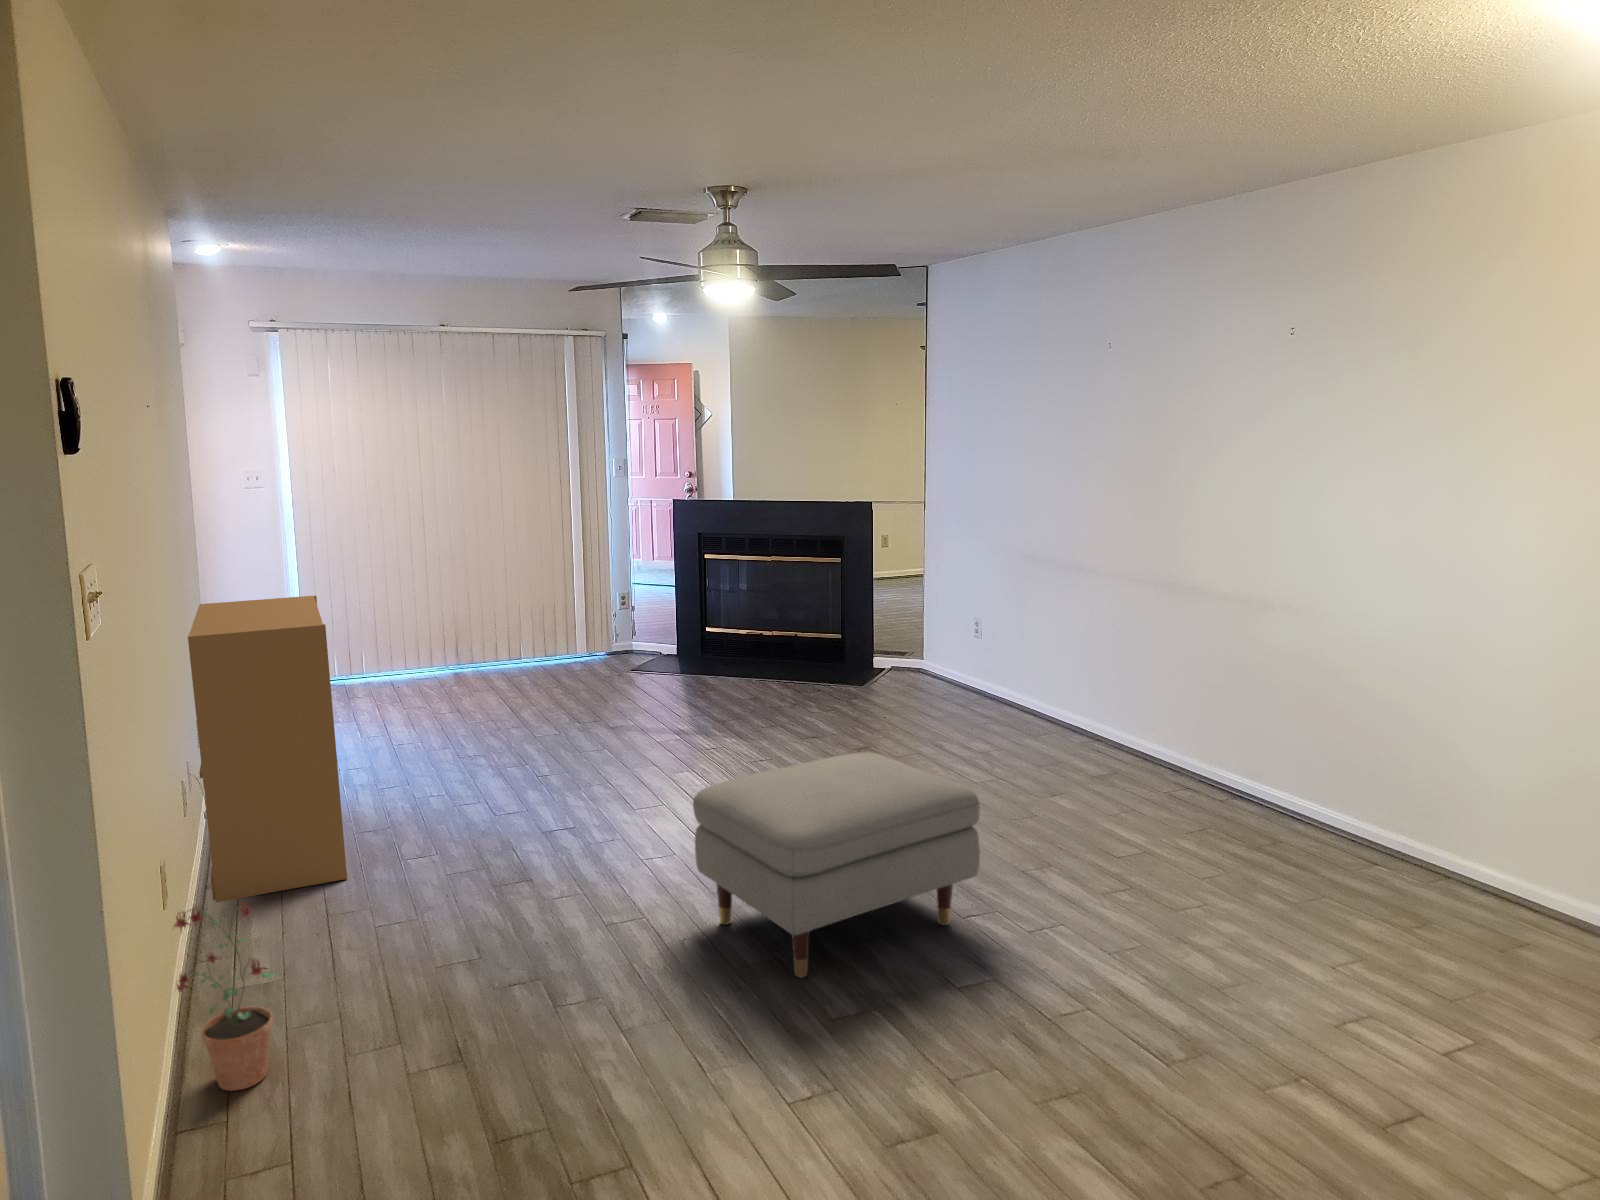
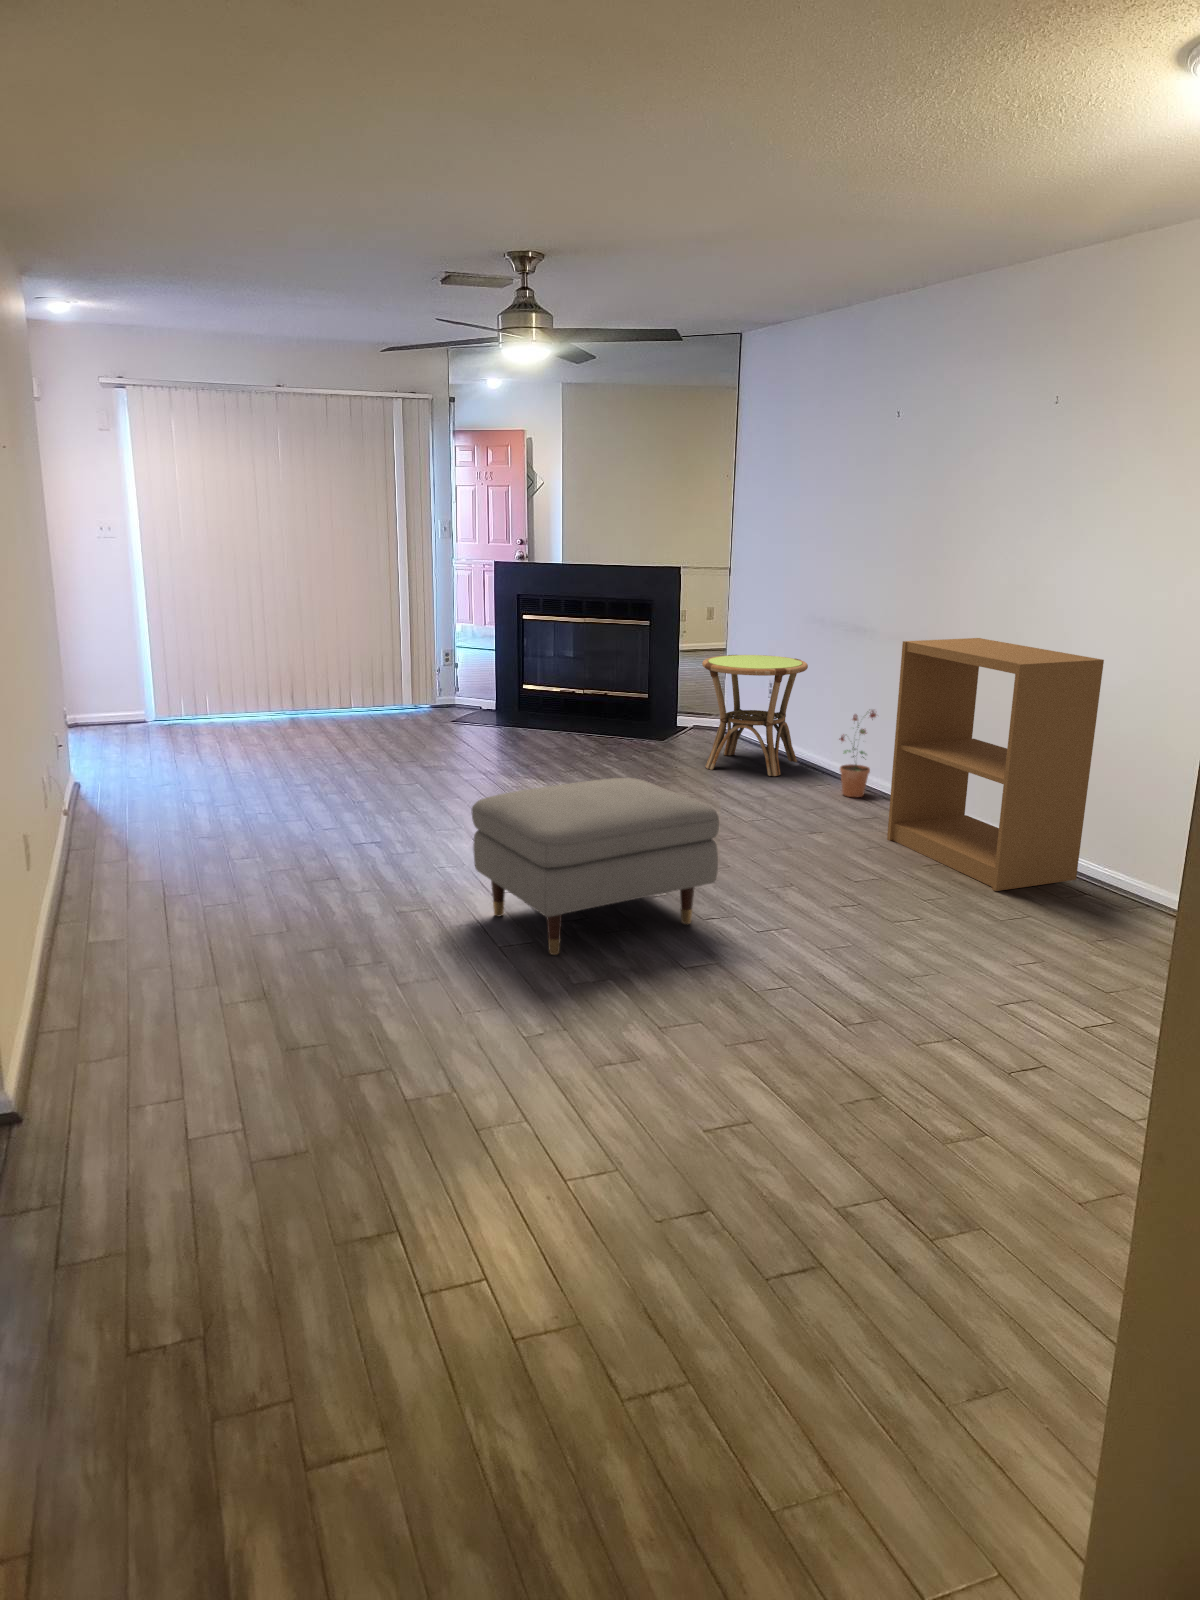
side table: none [905,594,1018,724] -> present [702,655,808,776]
bookshelf: present [188,595,347,902] -> present [887,638,1104,891]
potted plant: present [174,903,276,1091] -> present [839,710,876,797]

